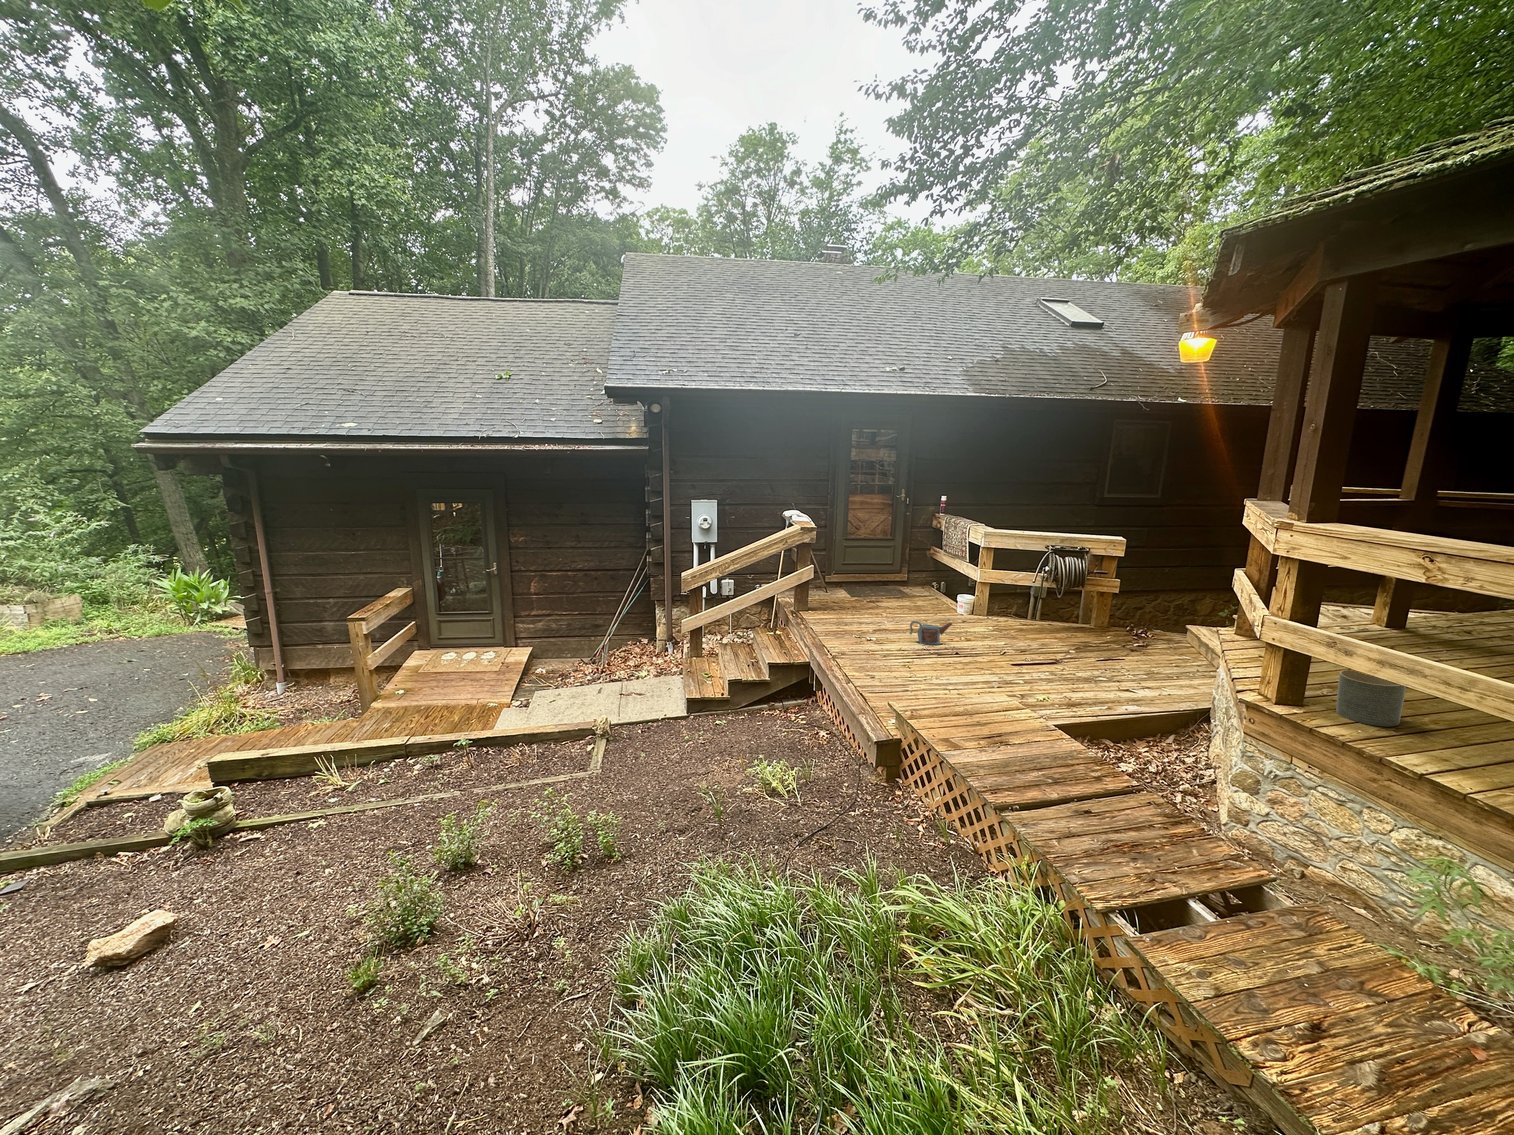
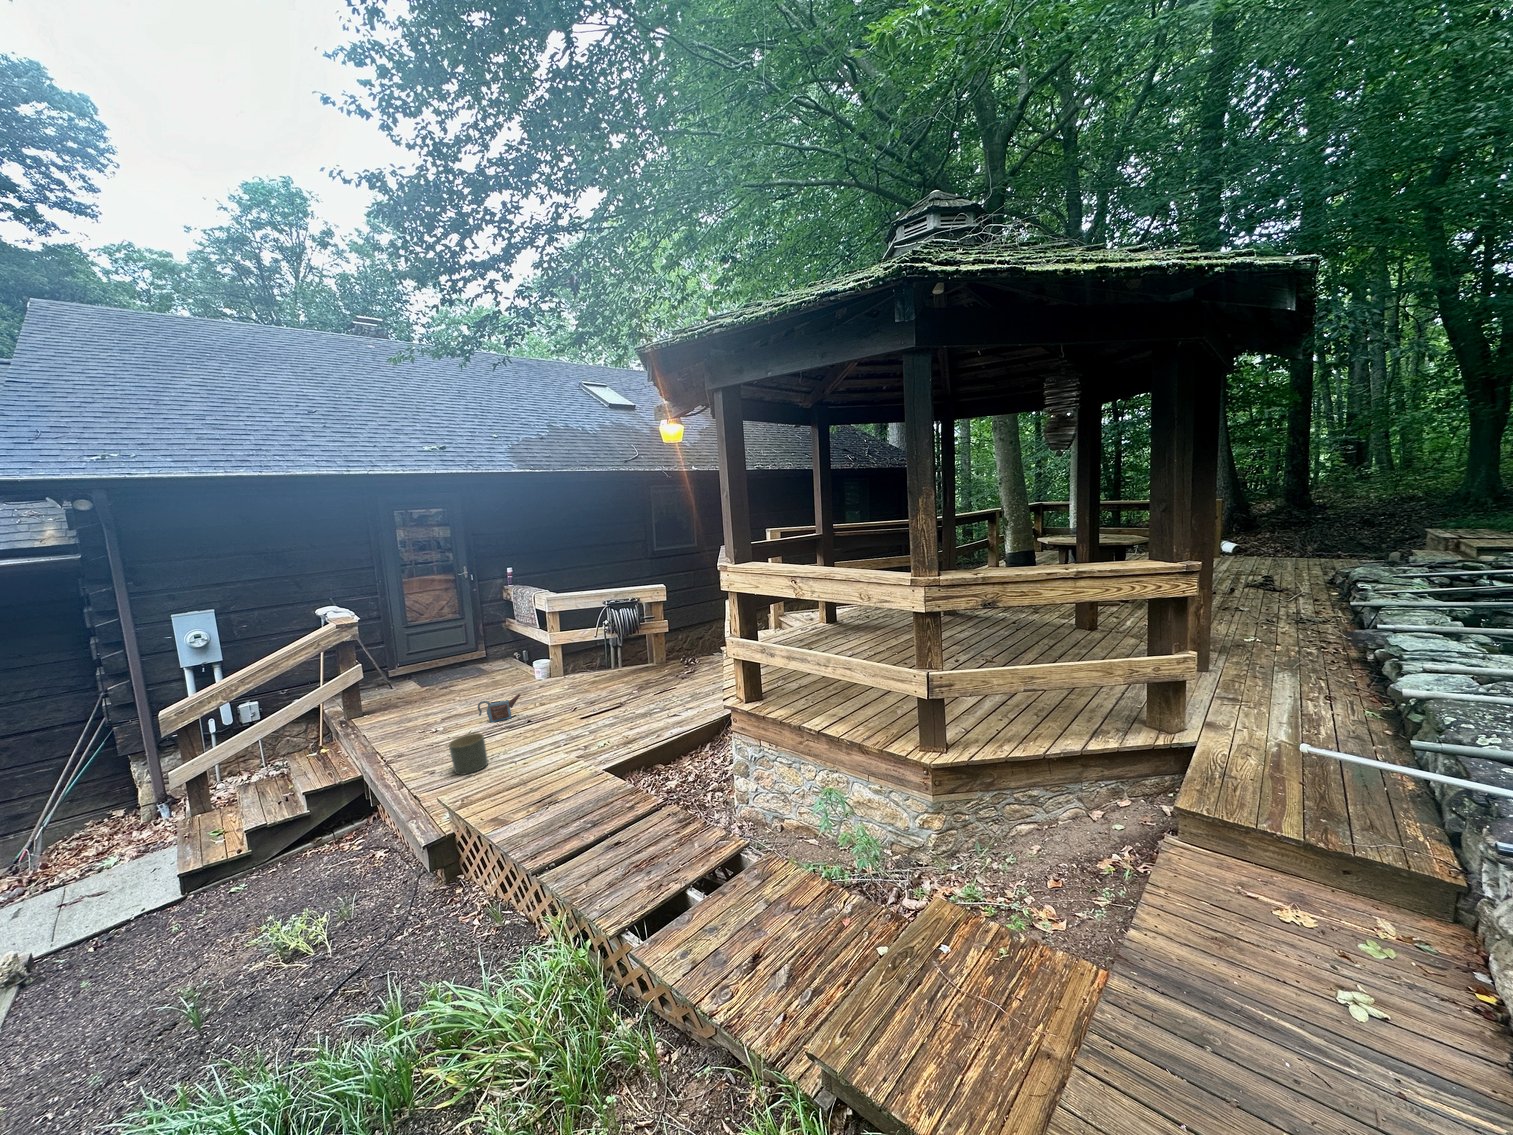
planter: present [1336,670,1406,727] -> present [449,733,488,775]

